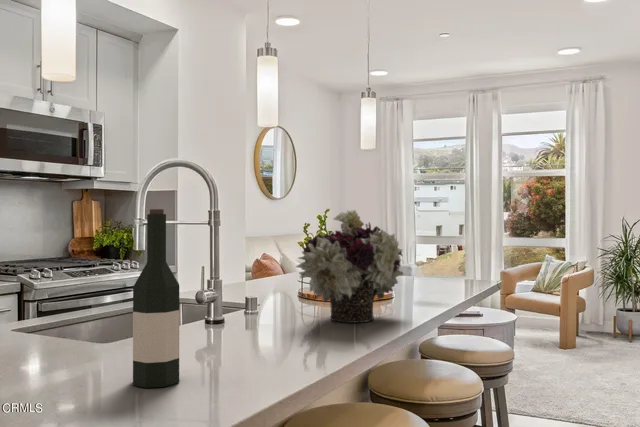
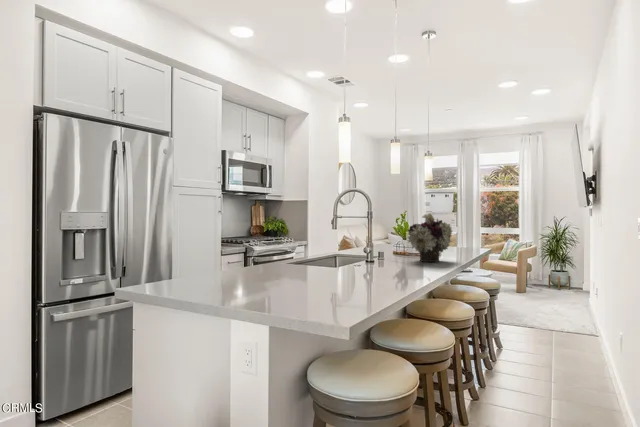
wine bottle: present [133,209,179,388] -> none [370,214,388,277]

